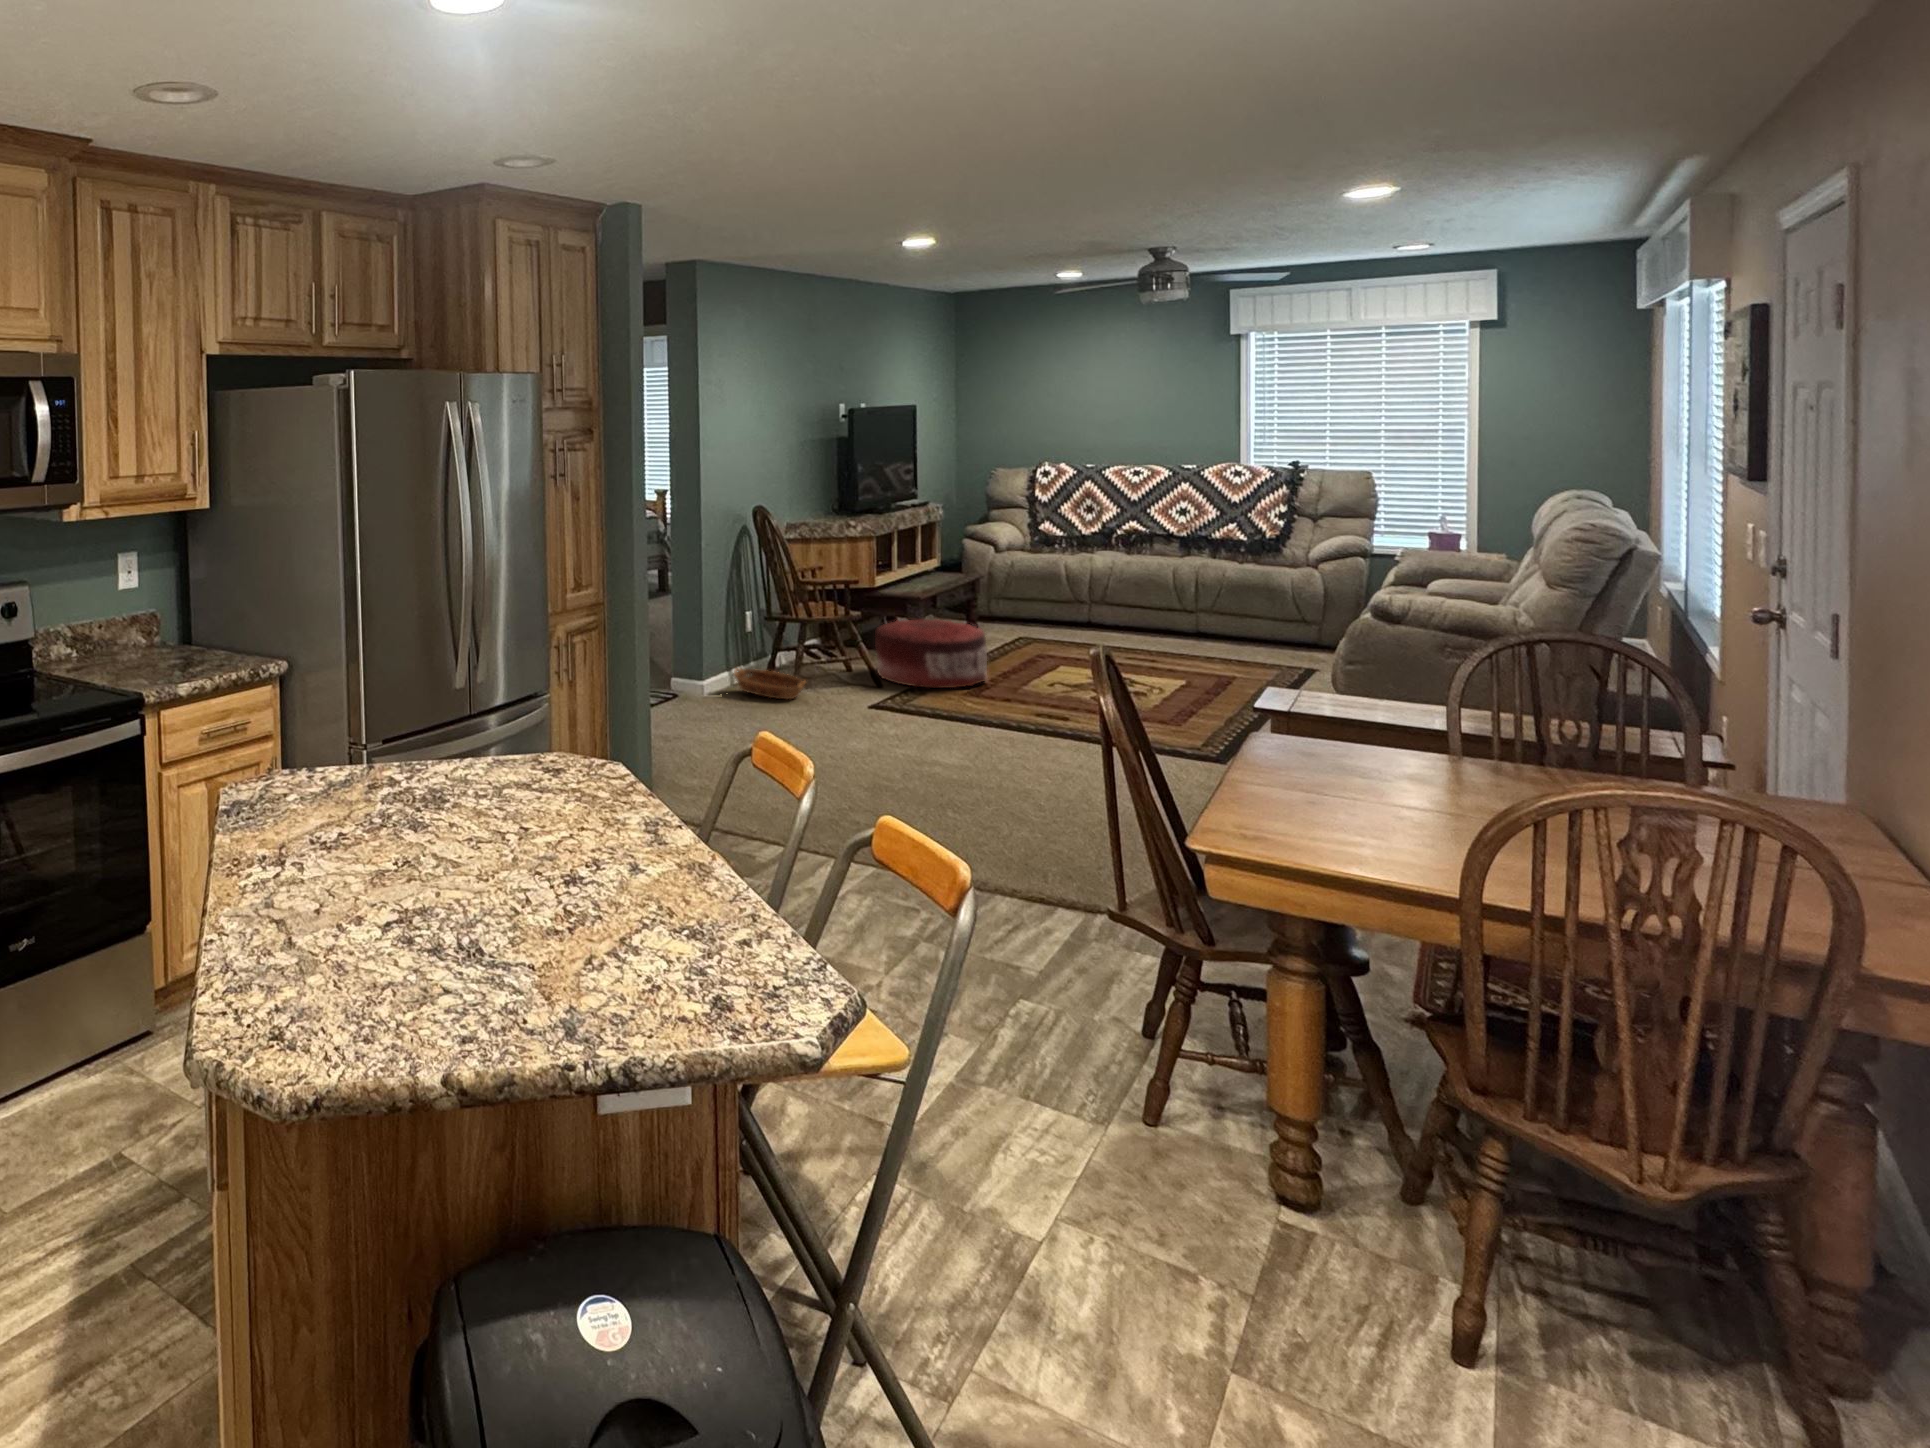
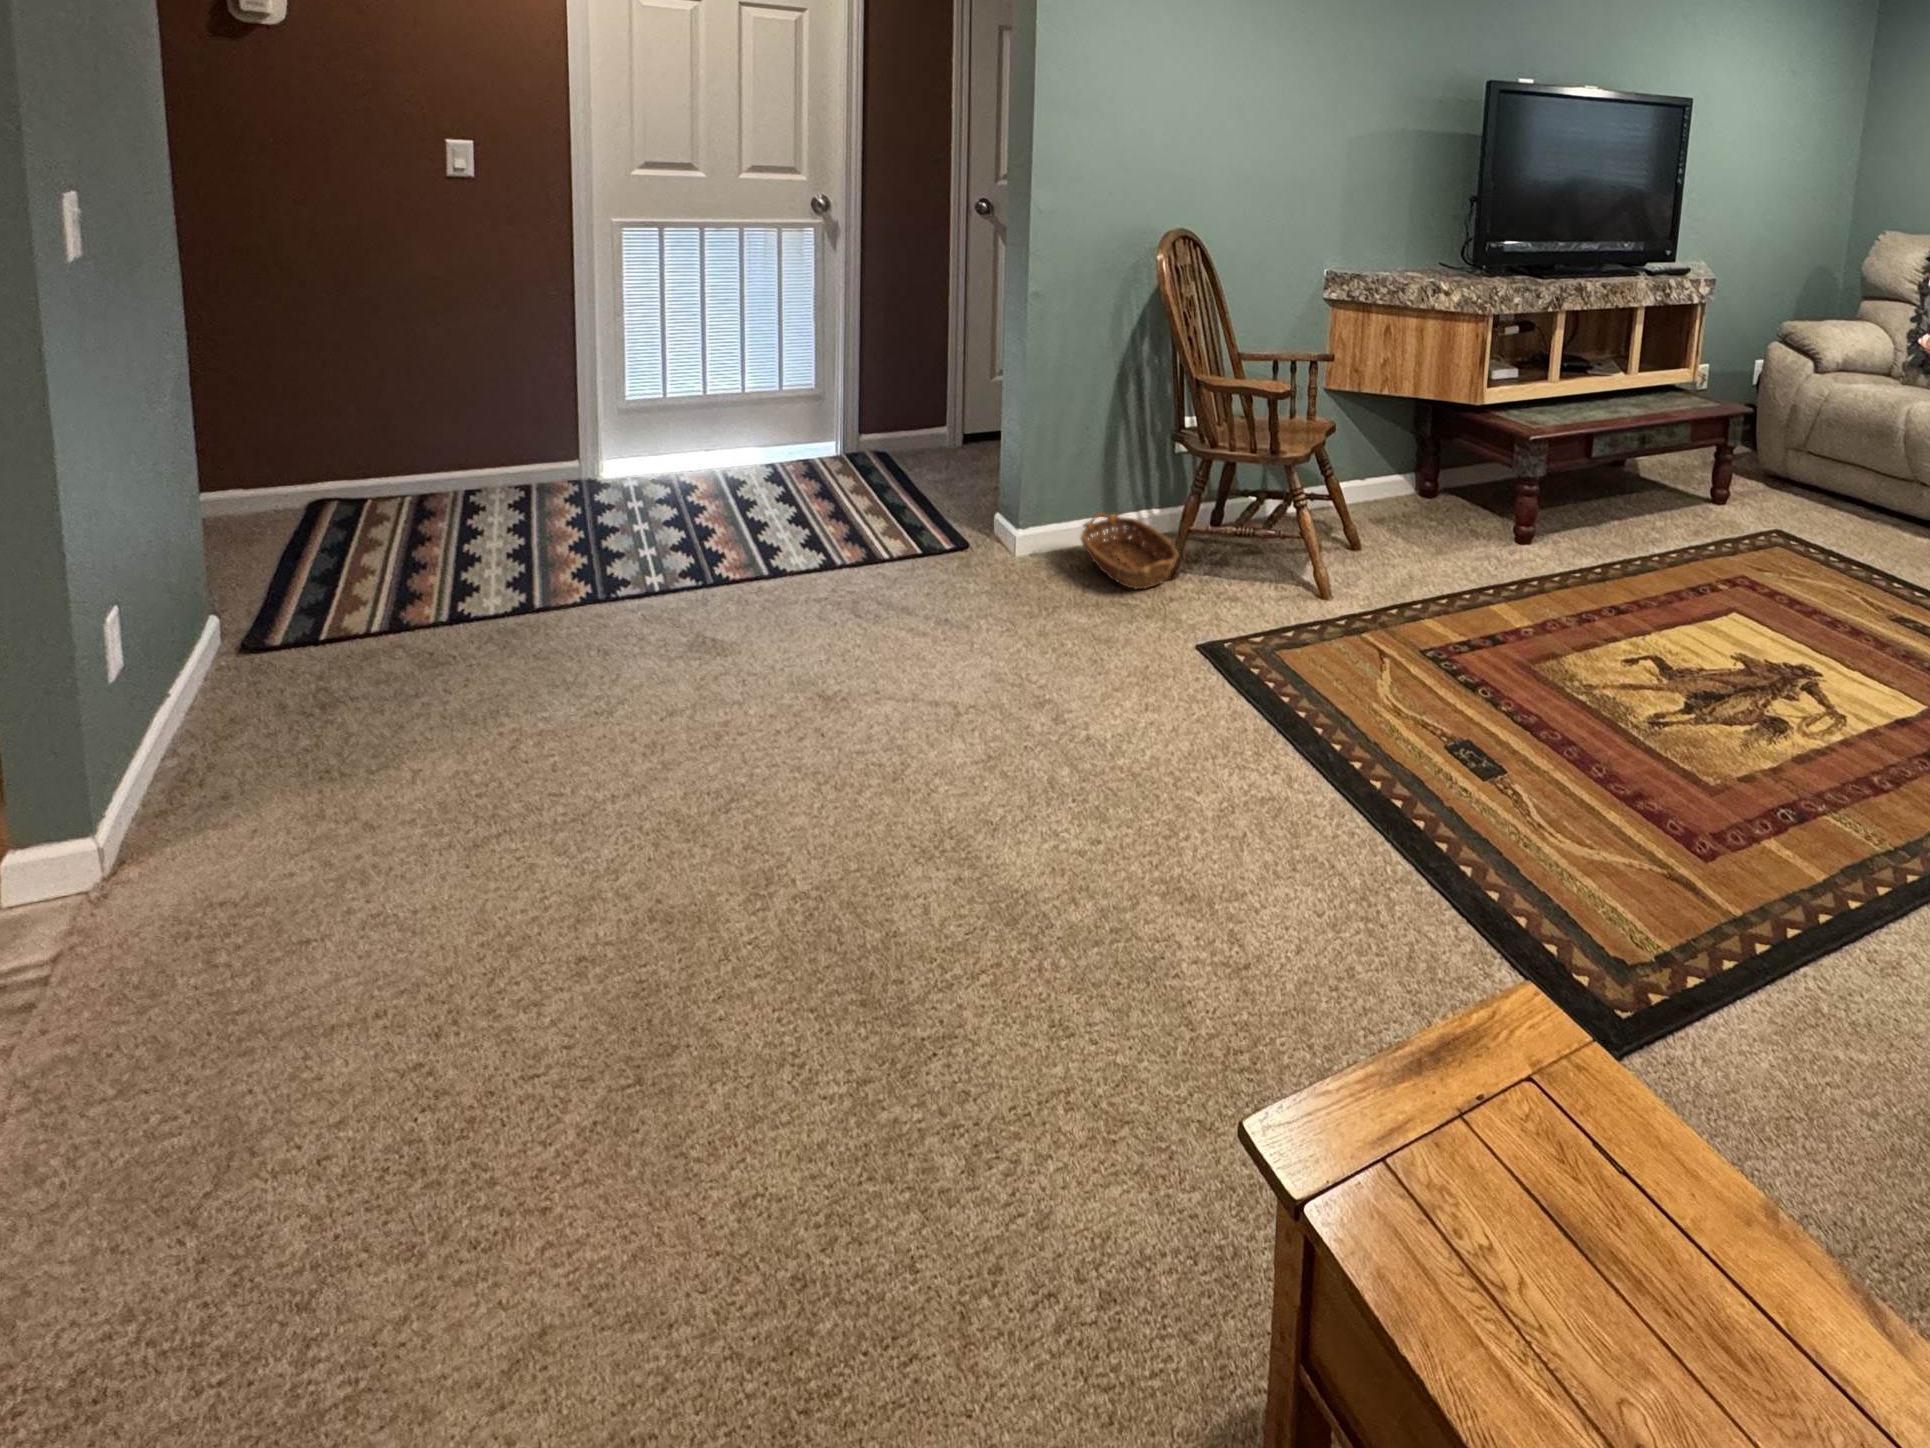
pouf: present [875,619,987,688] -> none [1374,469,1573,624]

